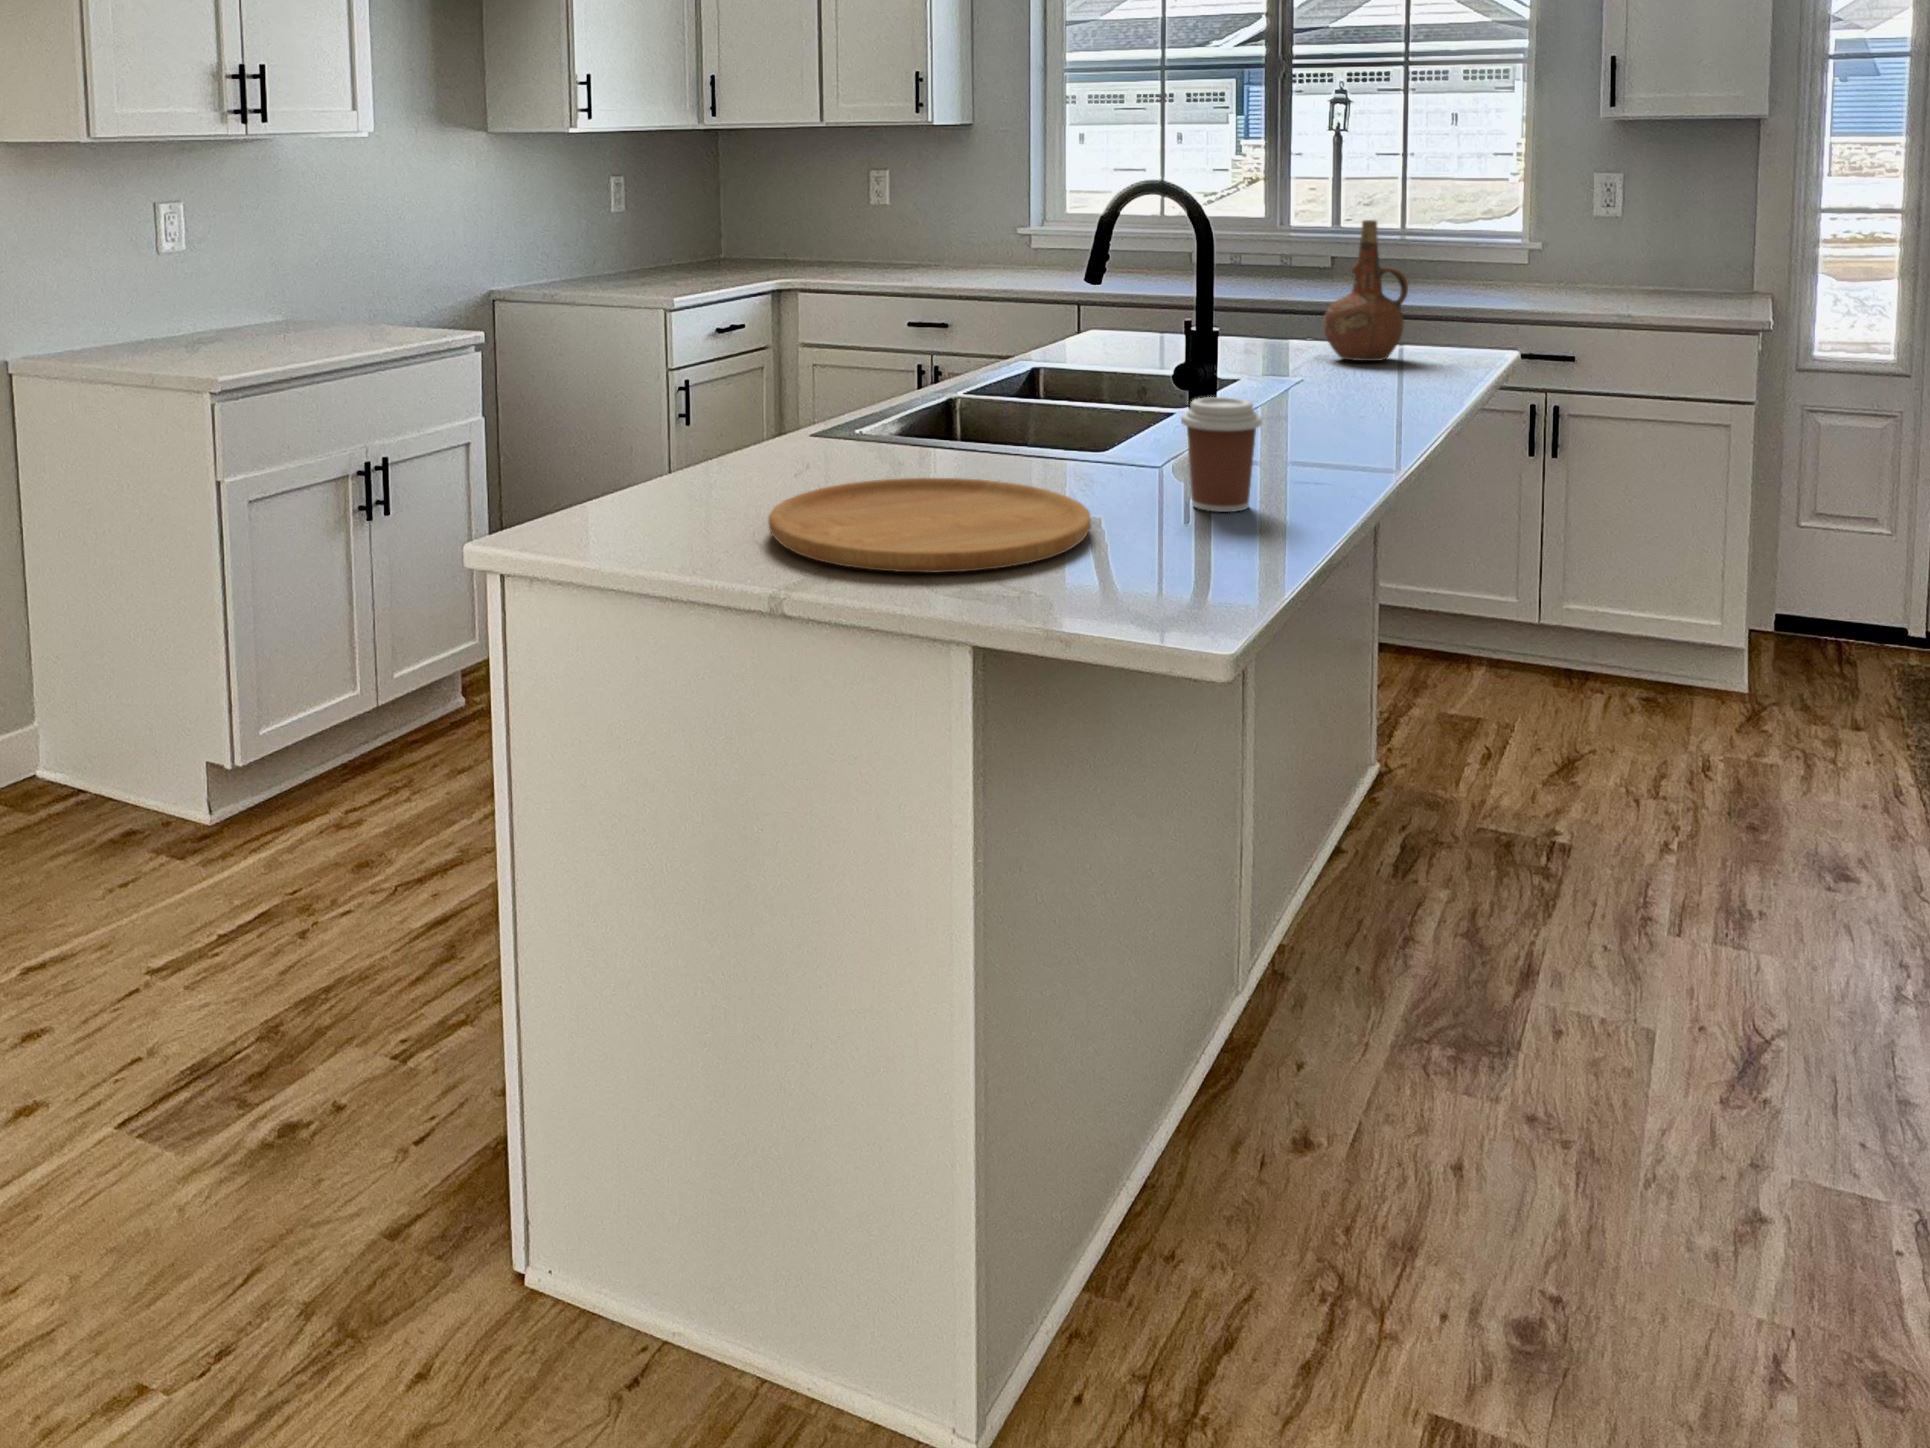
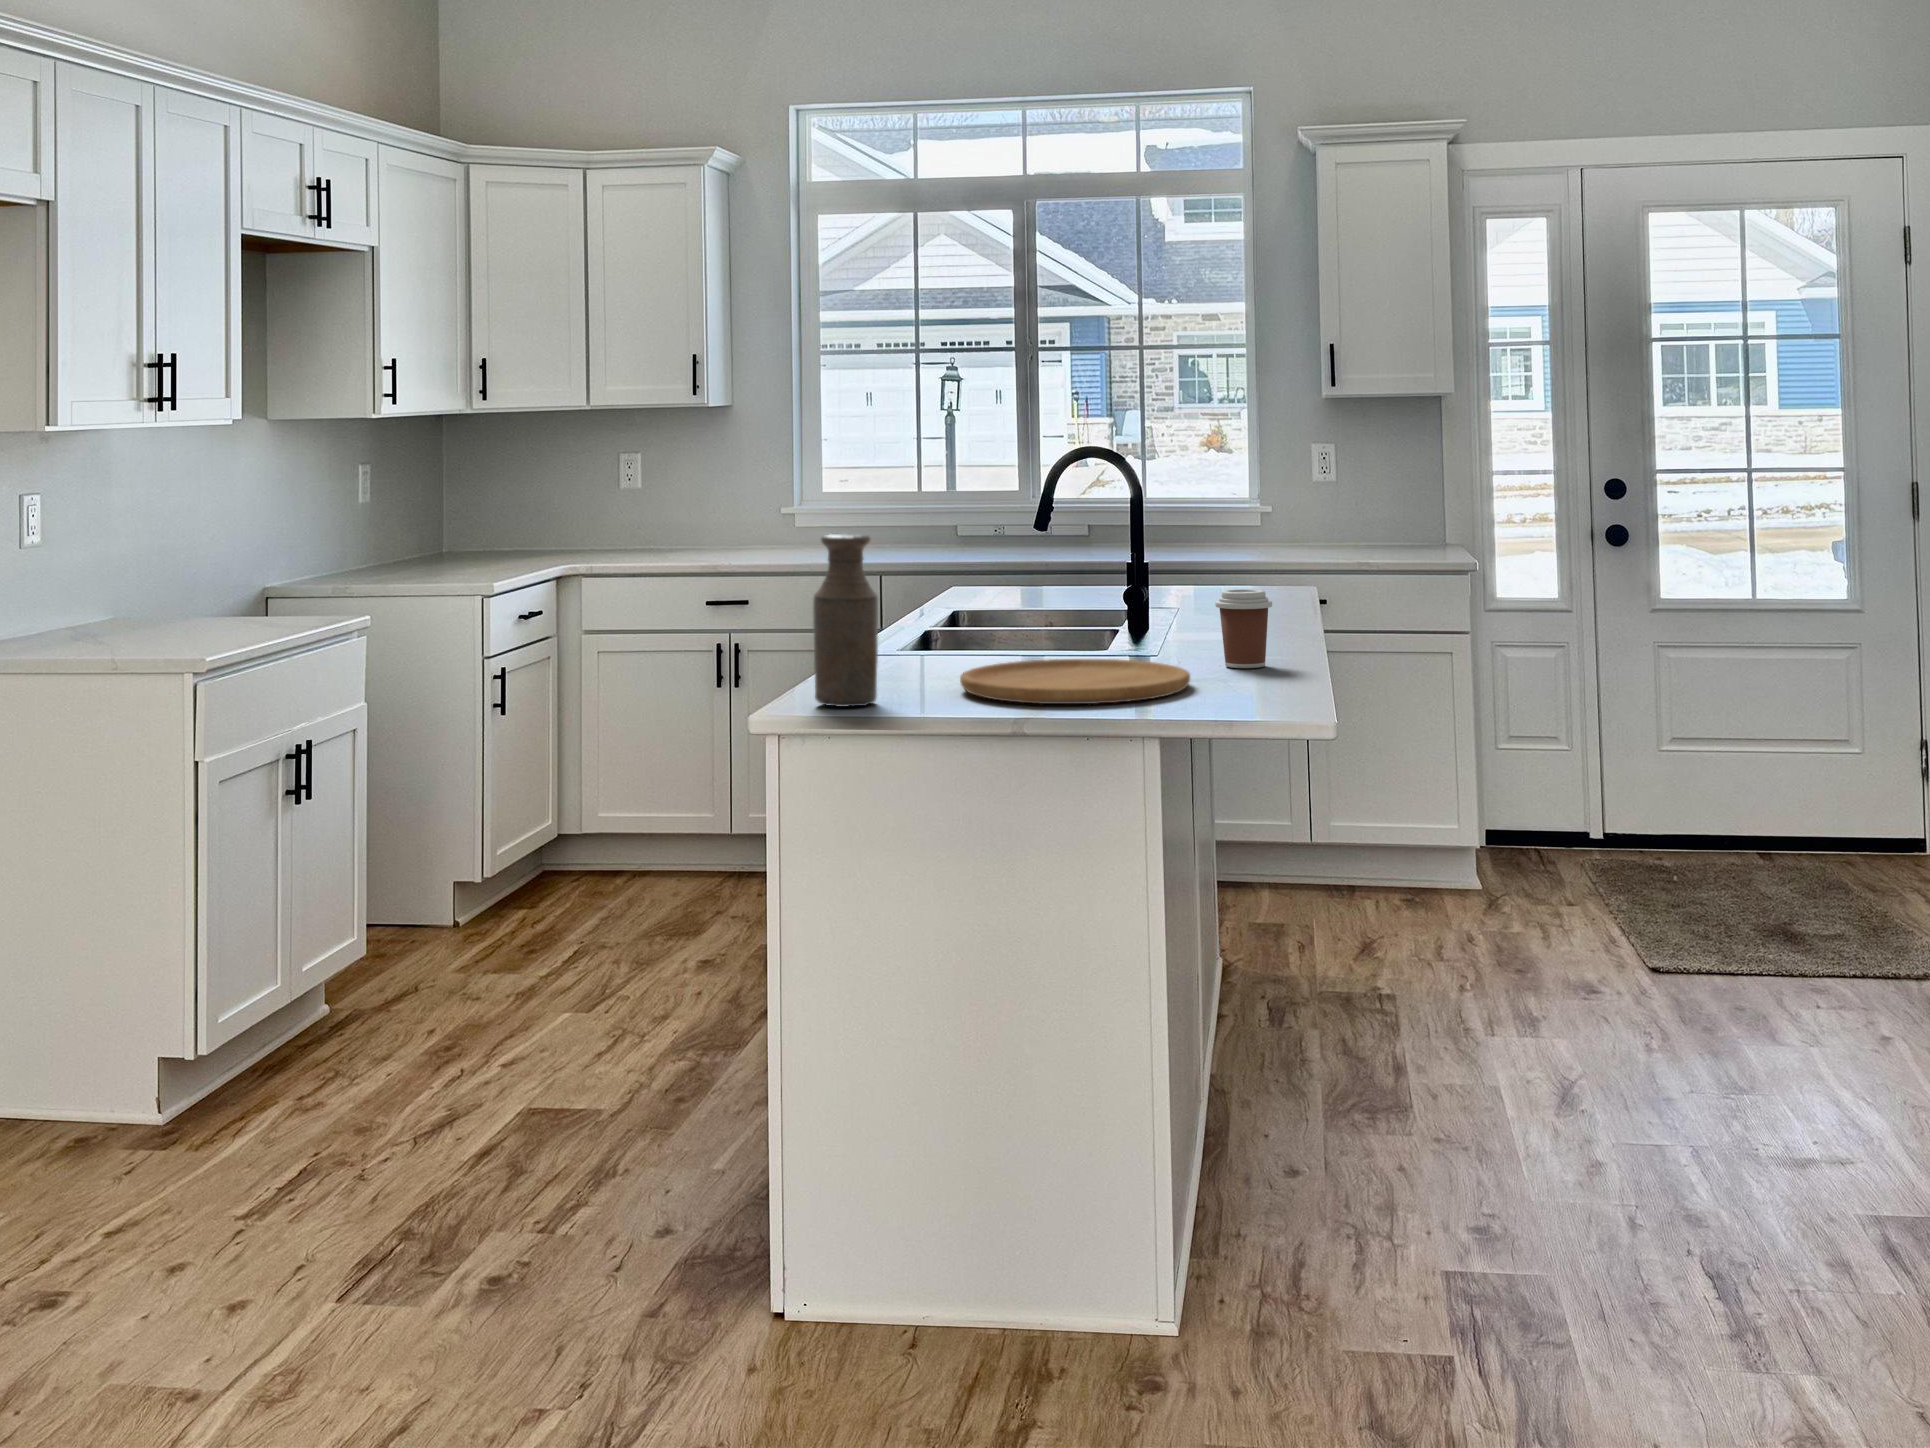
ceramic pitcher: present [1323,220,1408,361] -> none [1184,478,1248,593]
bottle: none [562,308,650,541] -> present [813,534,878,707]

